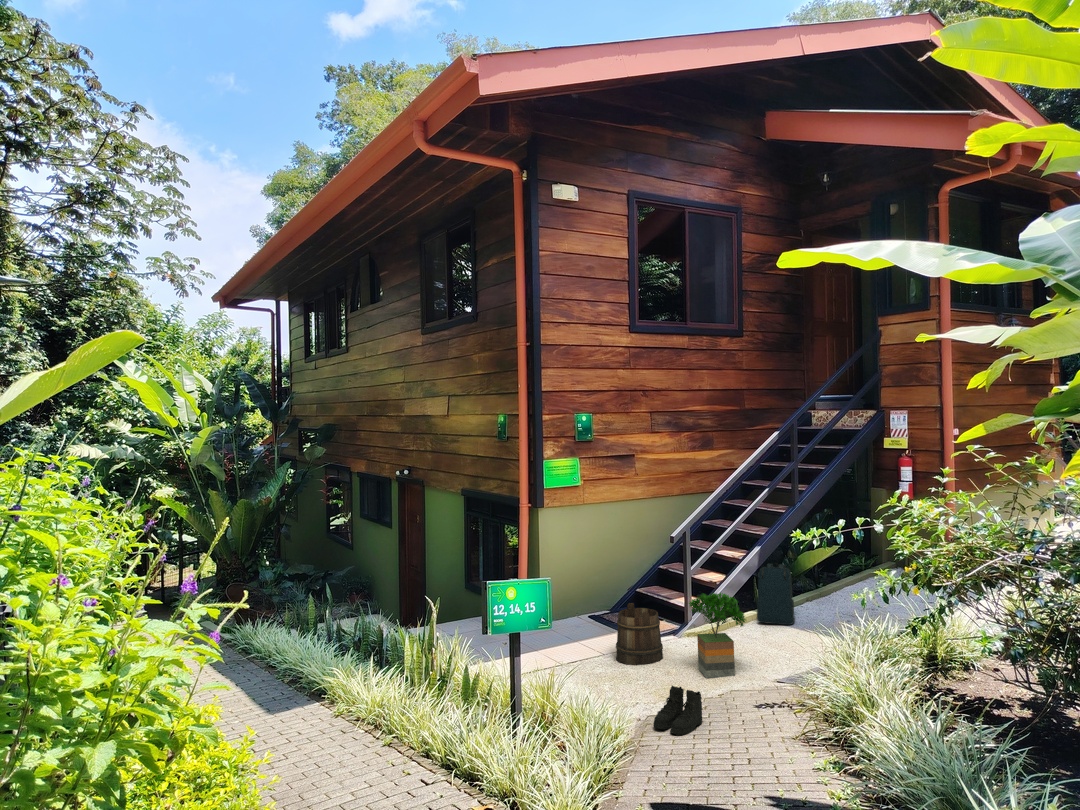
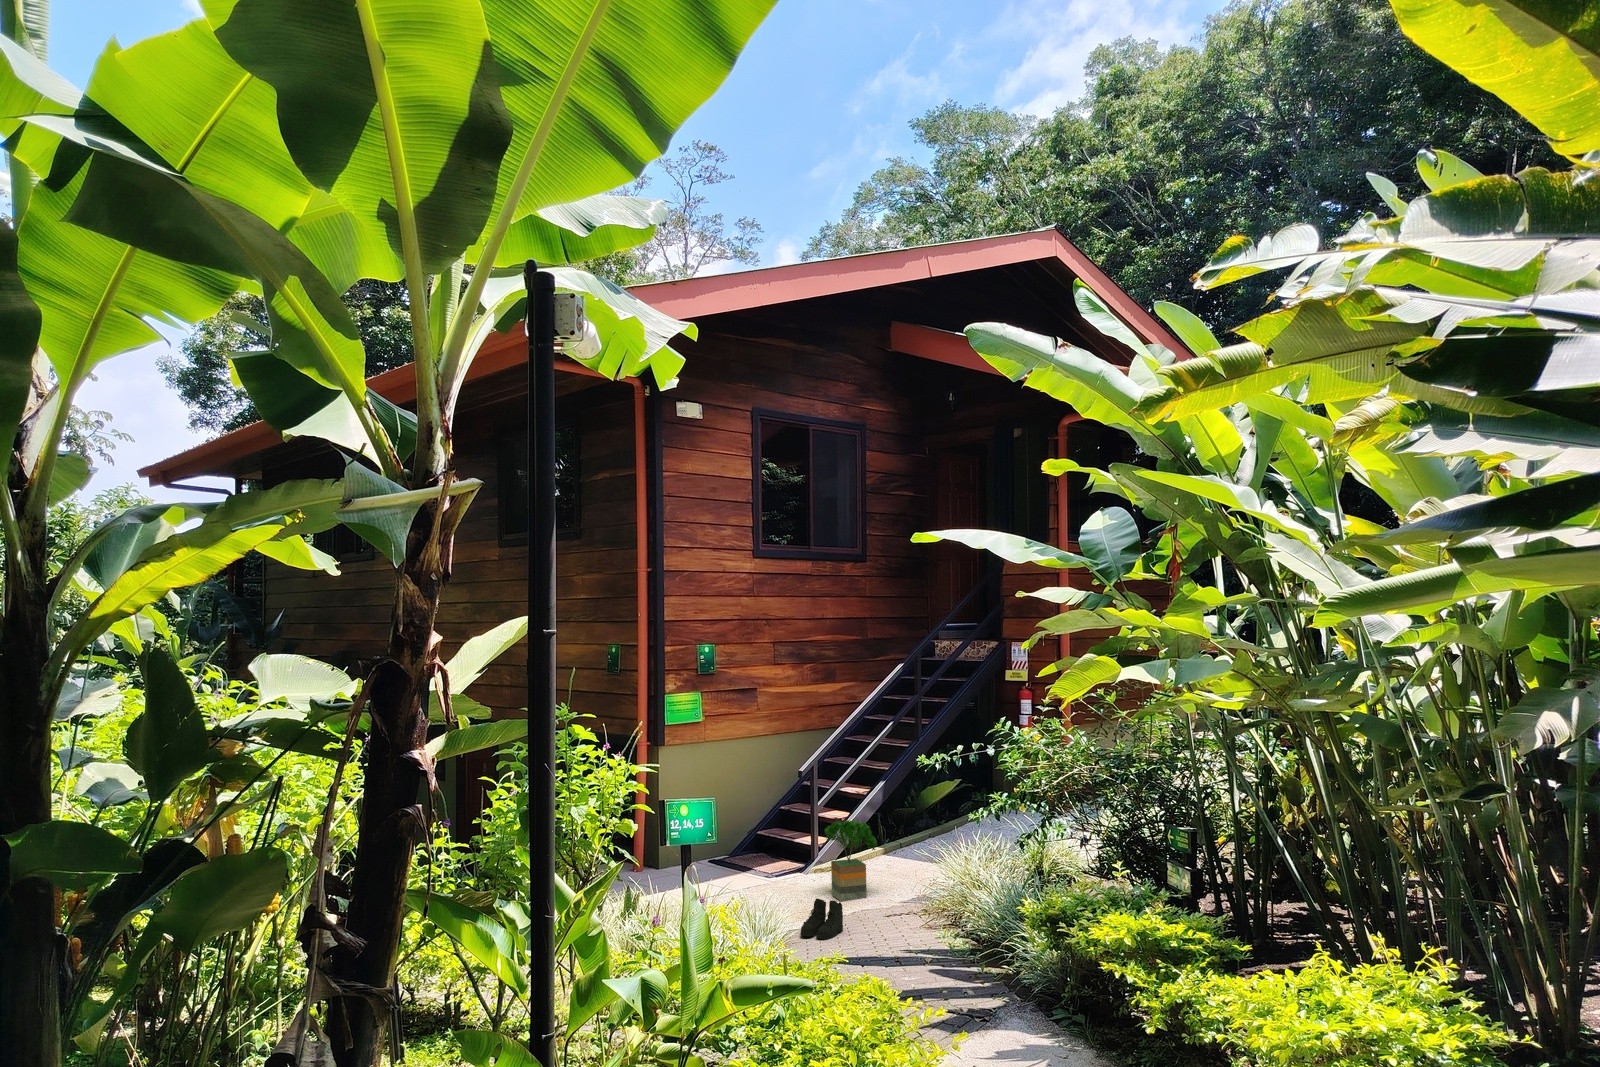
backpack: present [757,564,795,625] -> none [882,797,918,858]
bucket: present [616,603,663,665] -> none [749,837,796,897]

